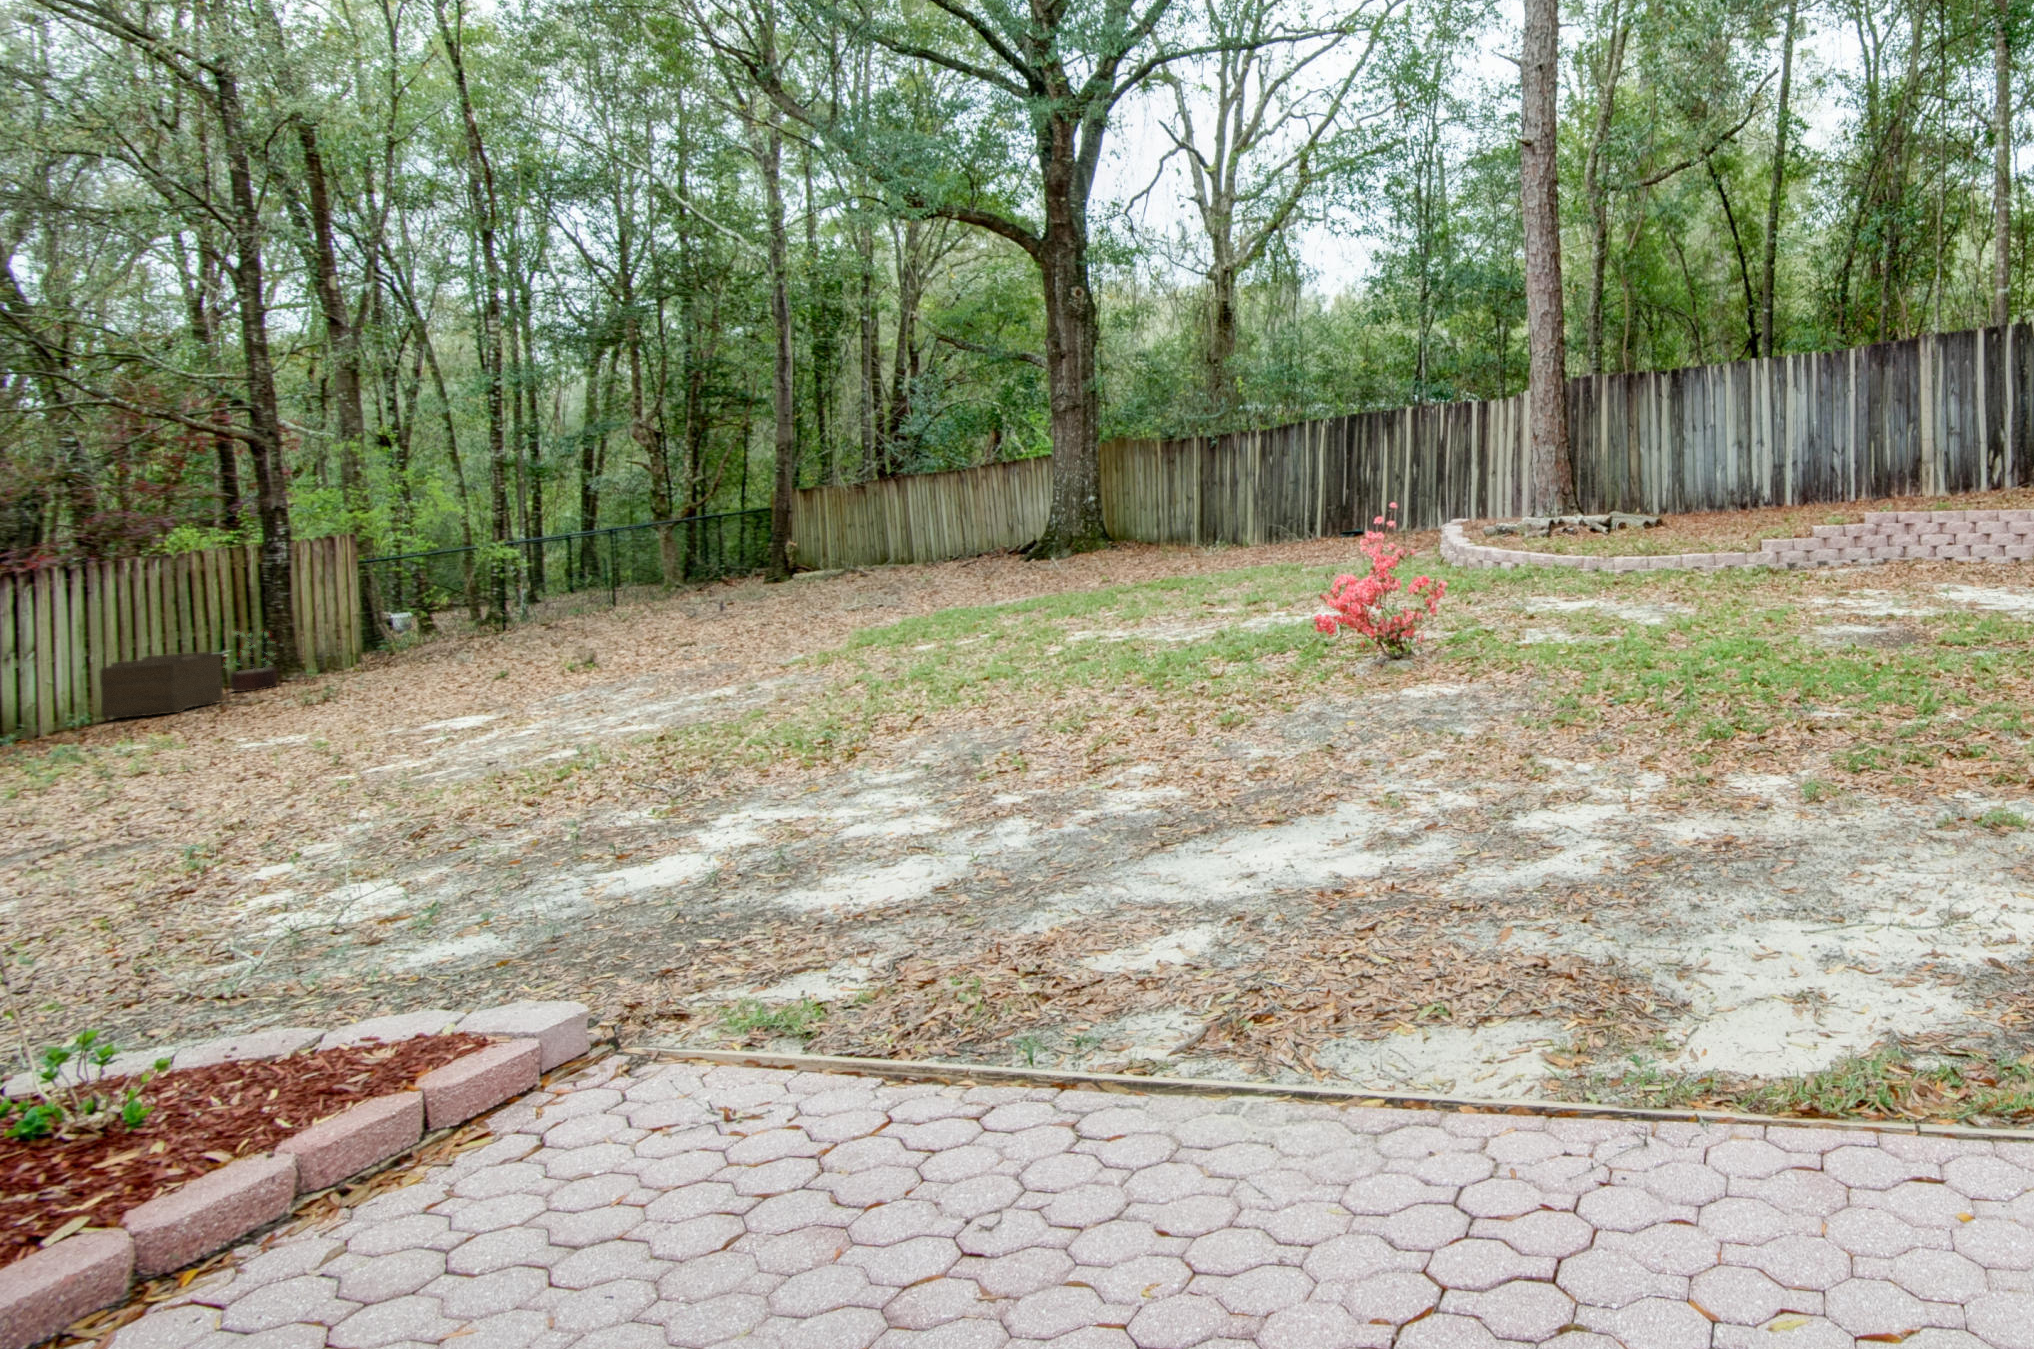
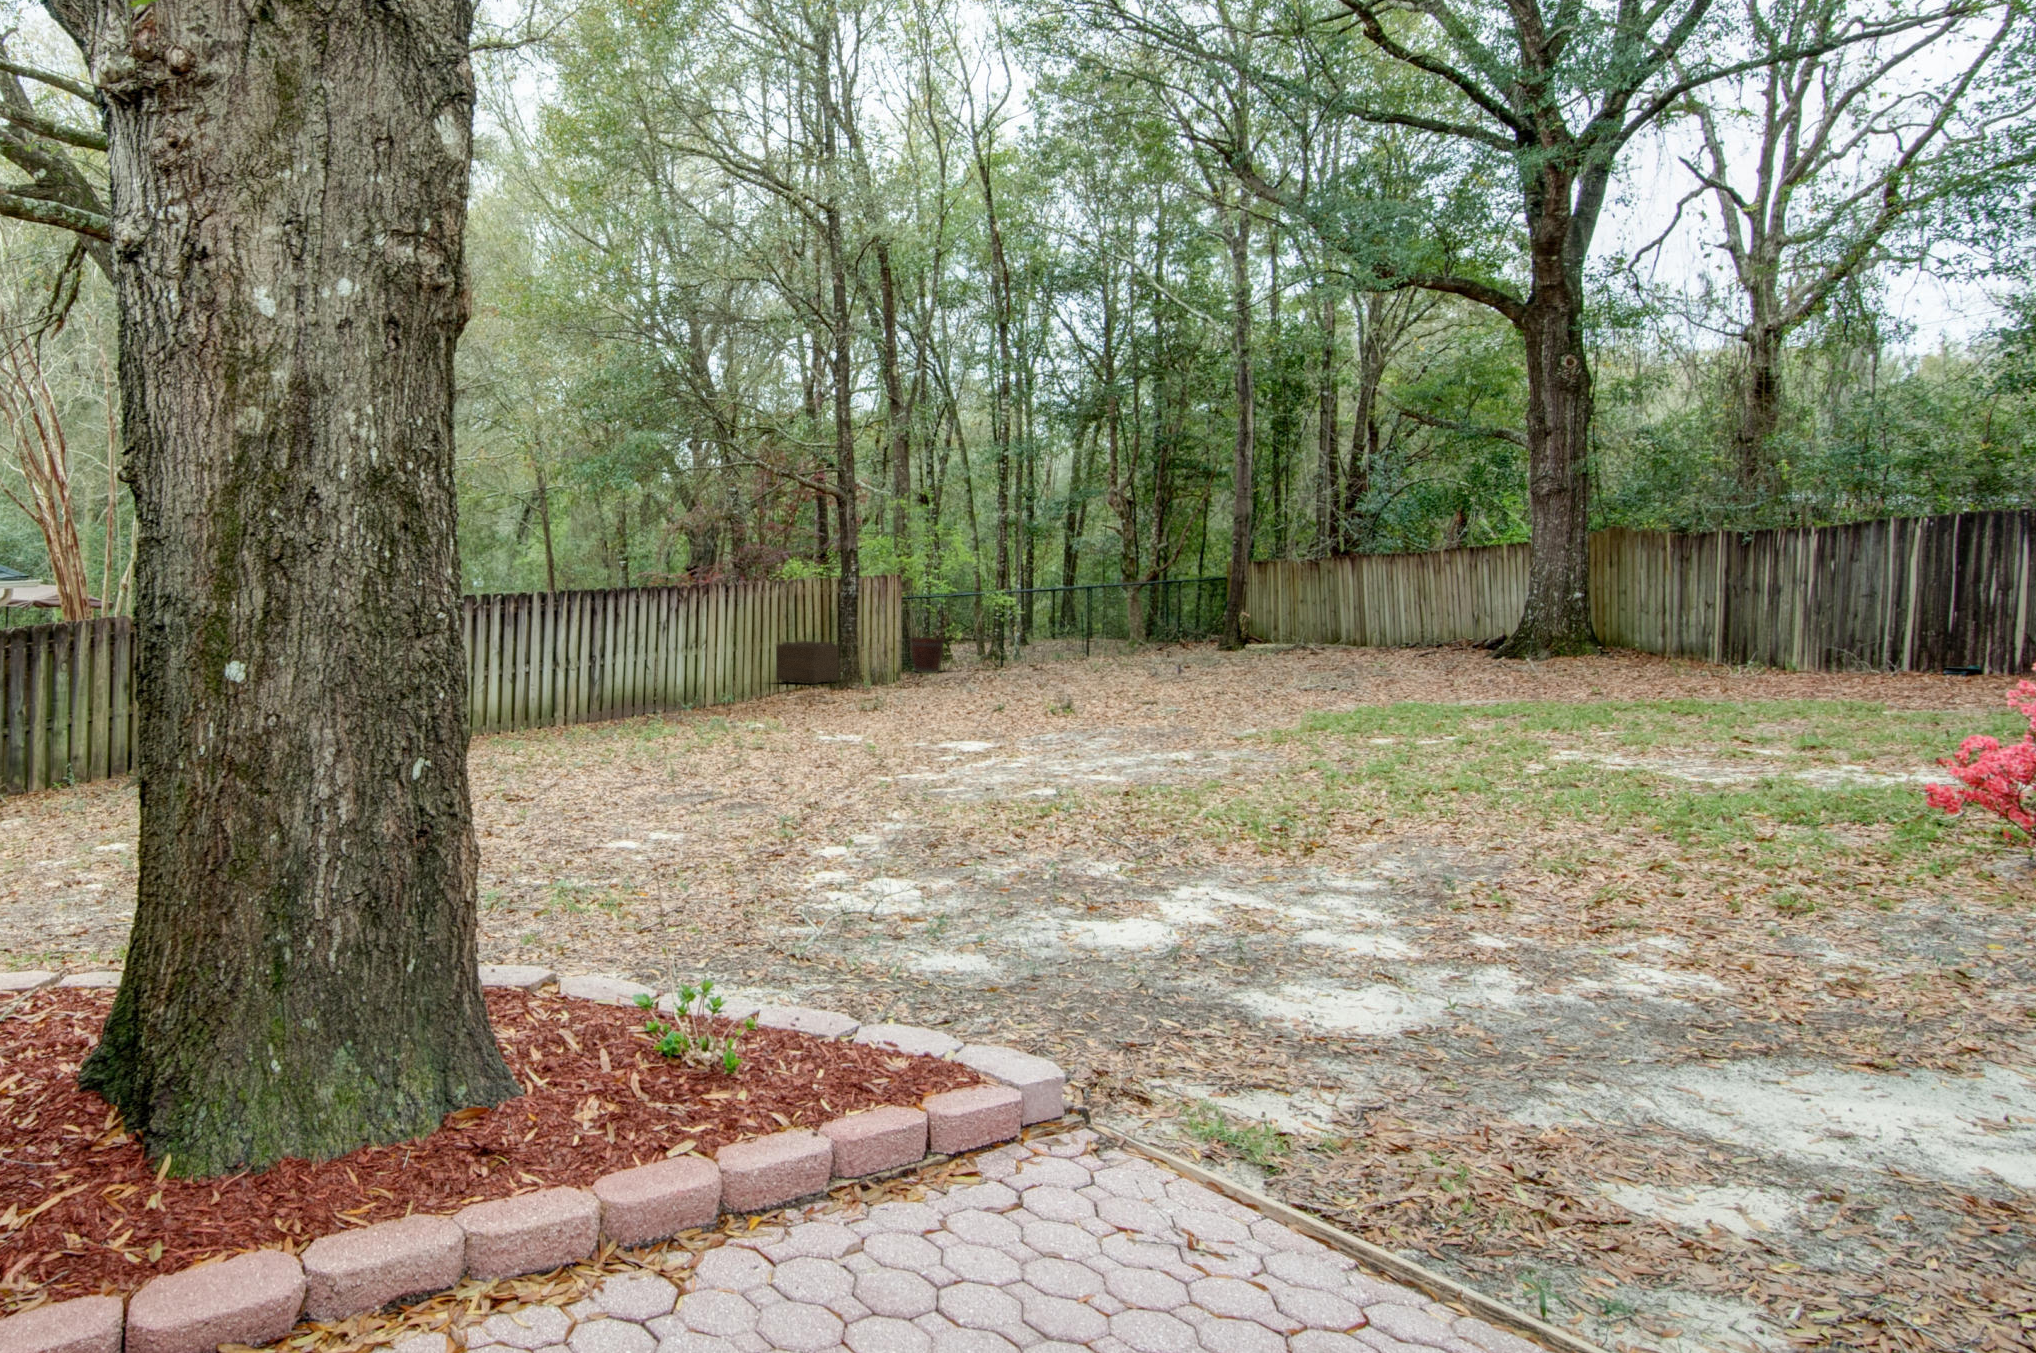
bucket: none [352,615,408,663] -> present [910,637,944,673]
decorative plant: present [222,631,278,692] -> none [836,630,869,679]

